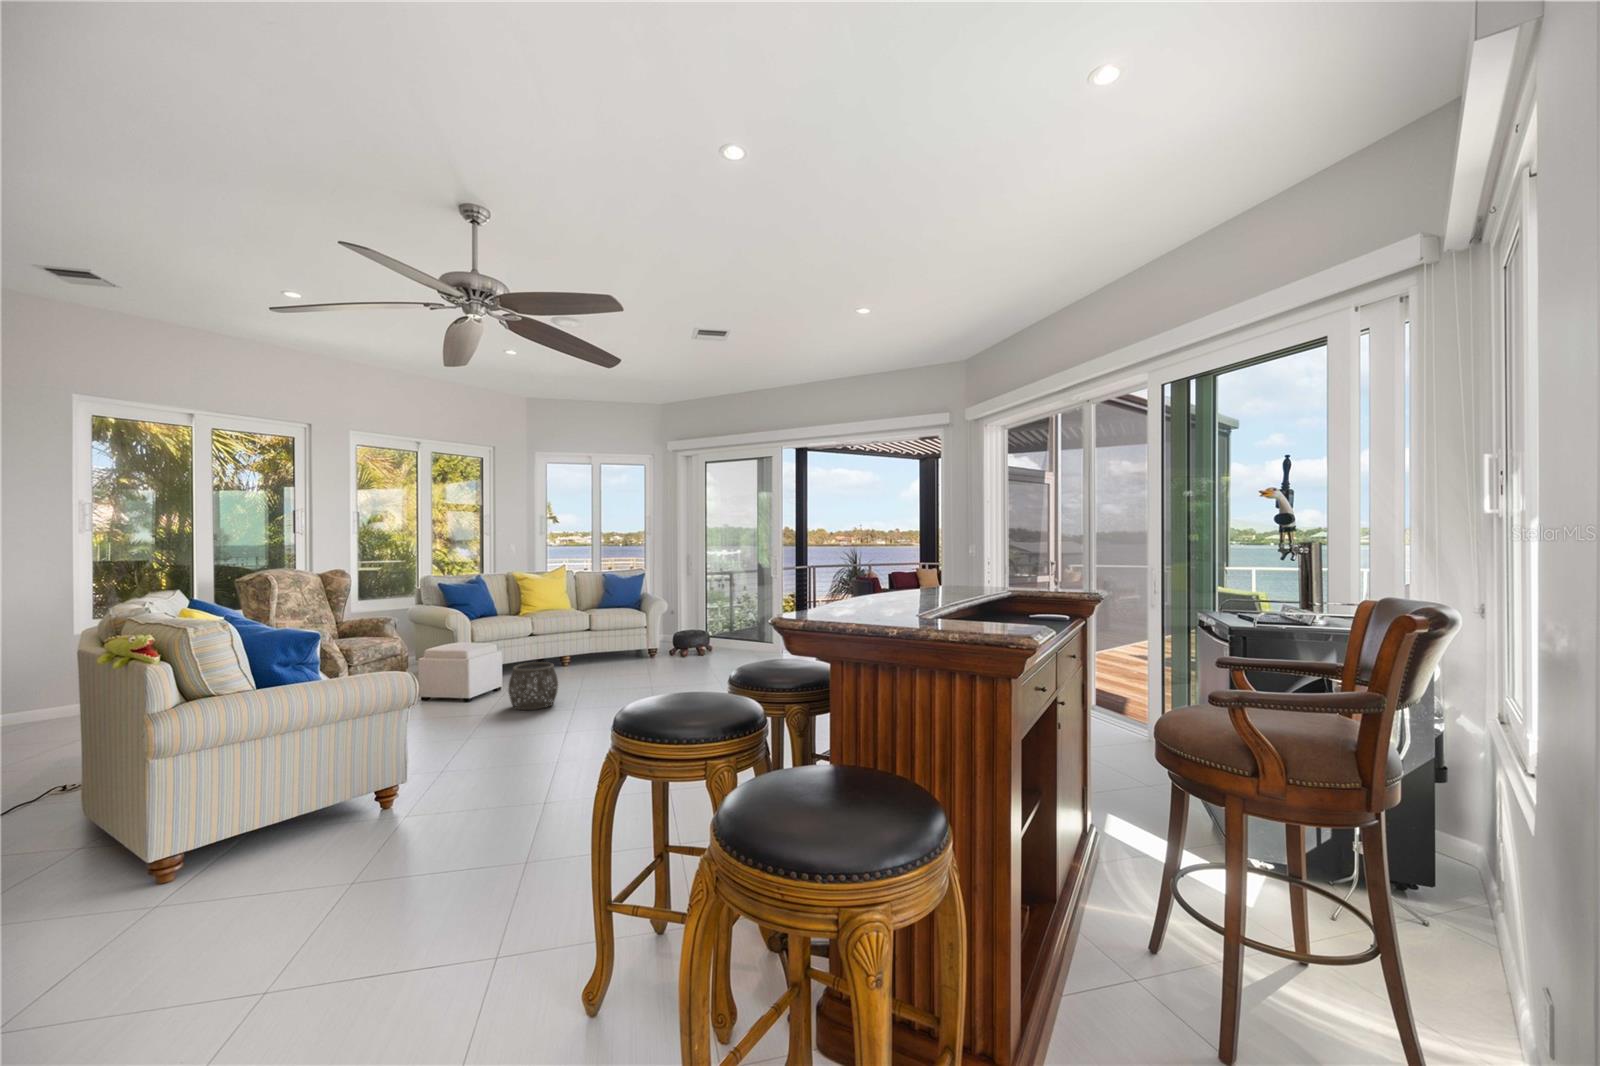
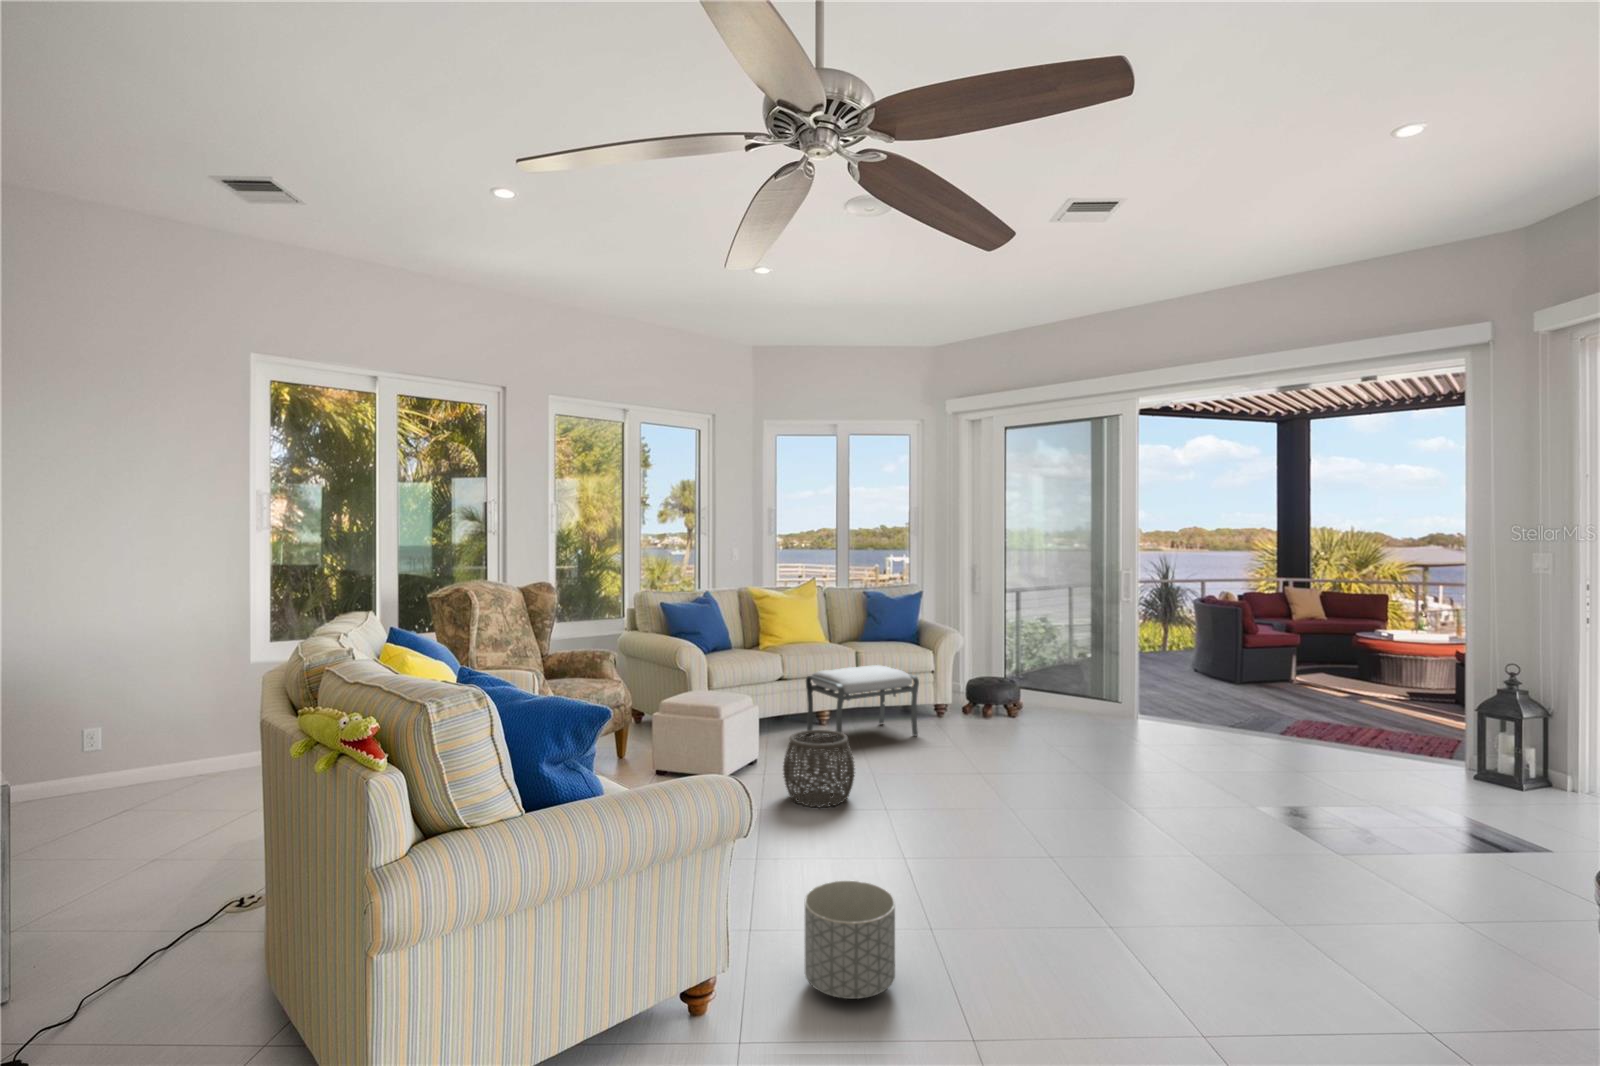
ottoman: none [551,624,631,678] -> present [806,665,919,737]
planter: none [460,731,516,792] -> present [805,881,895,999]

